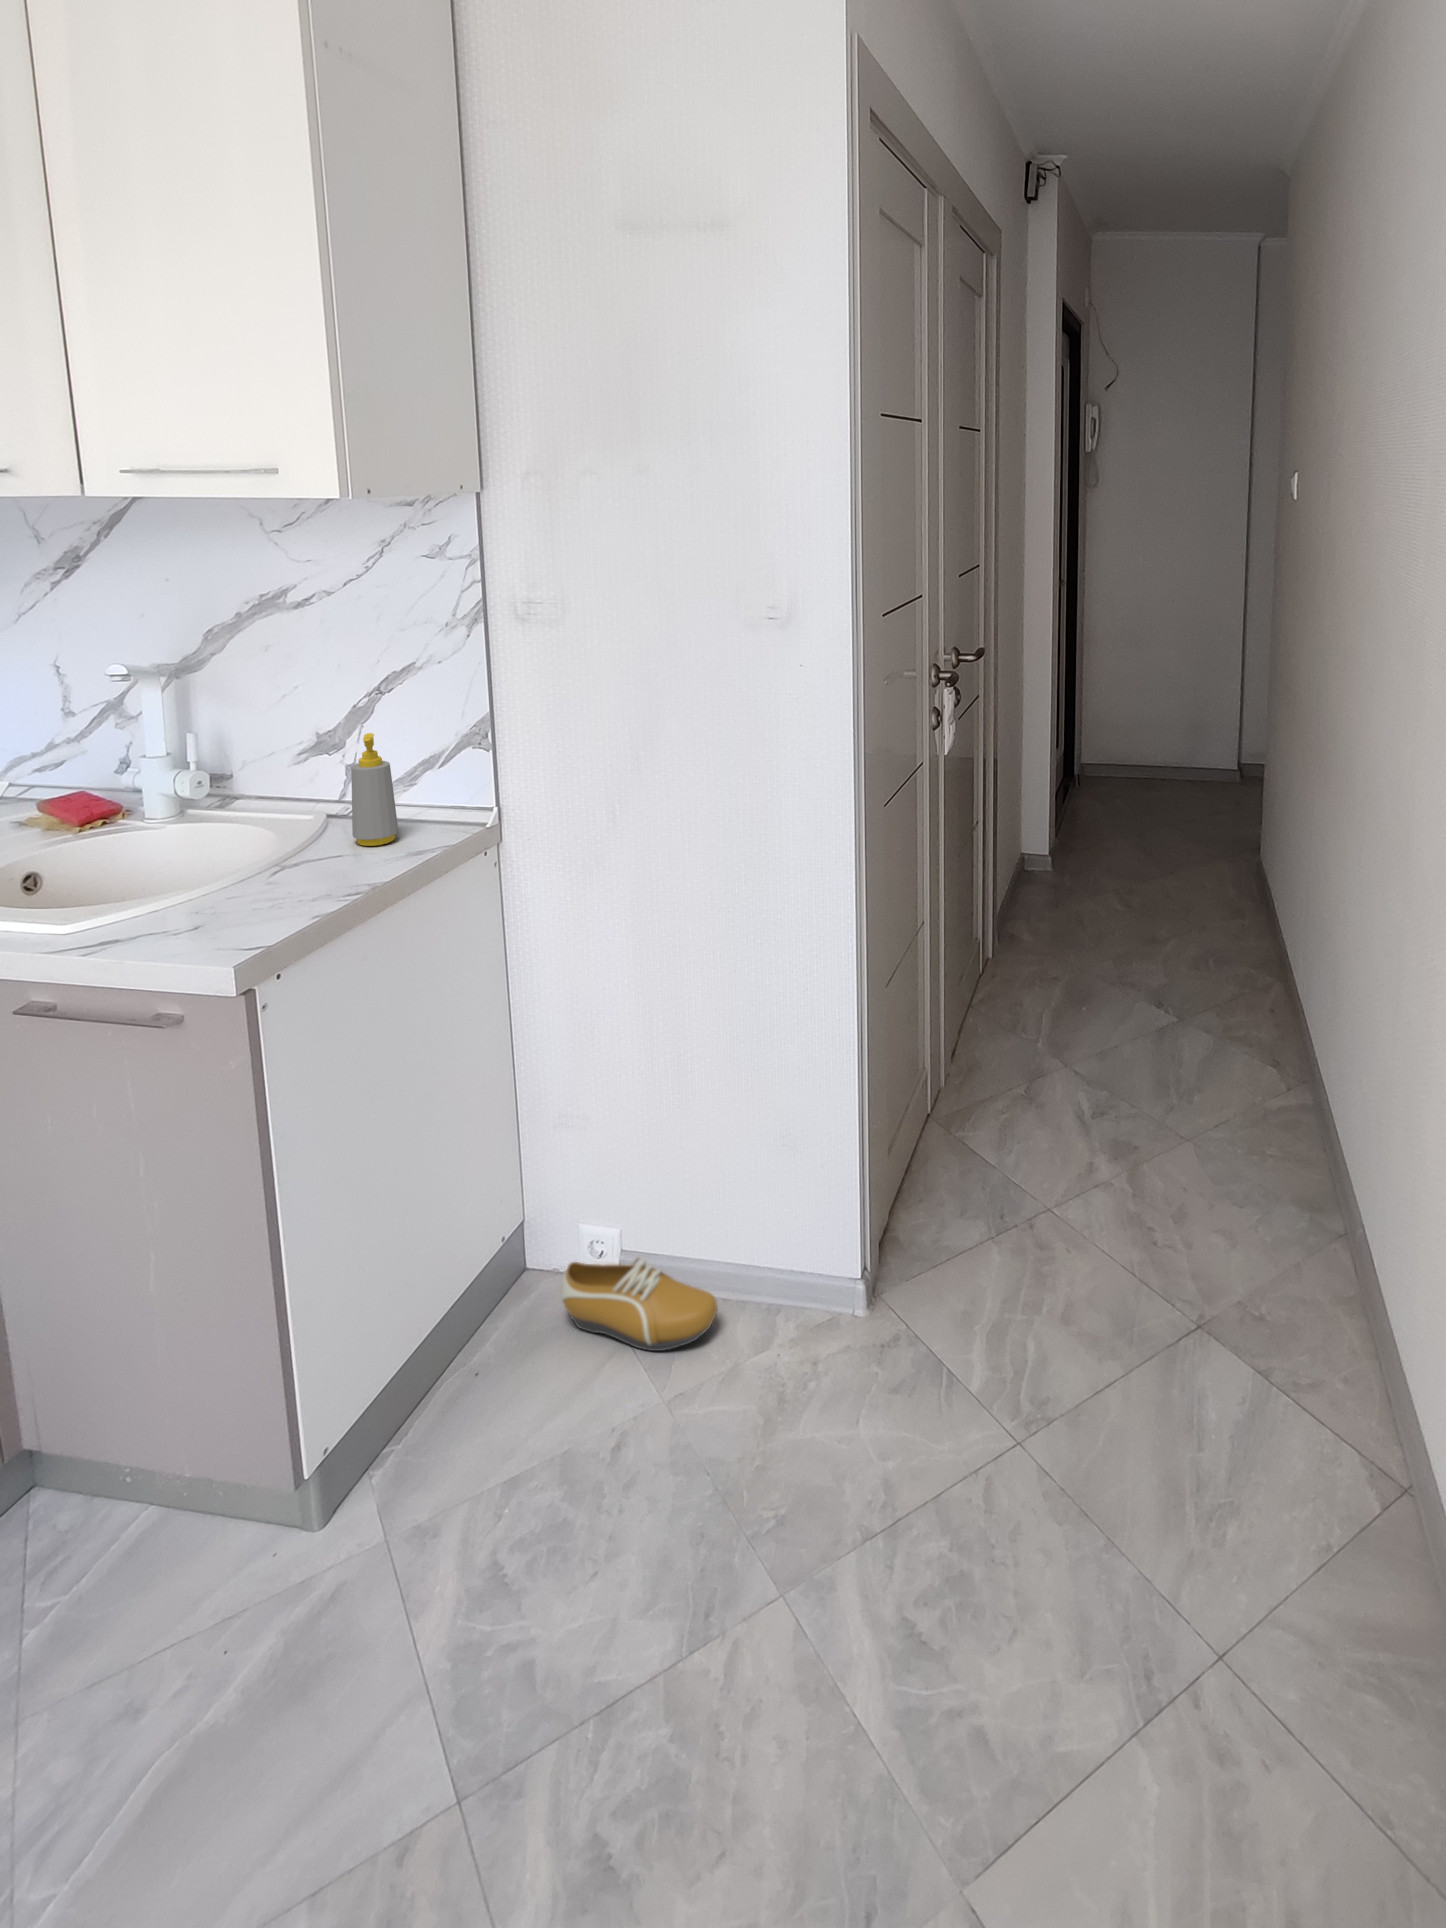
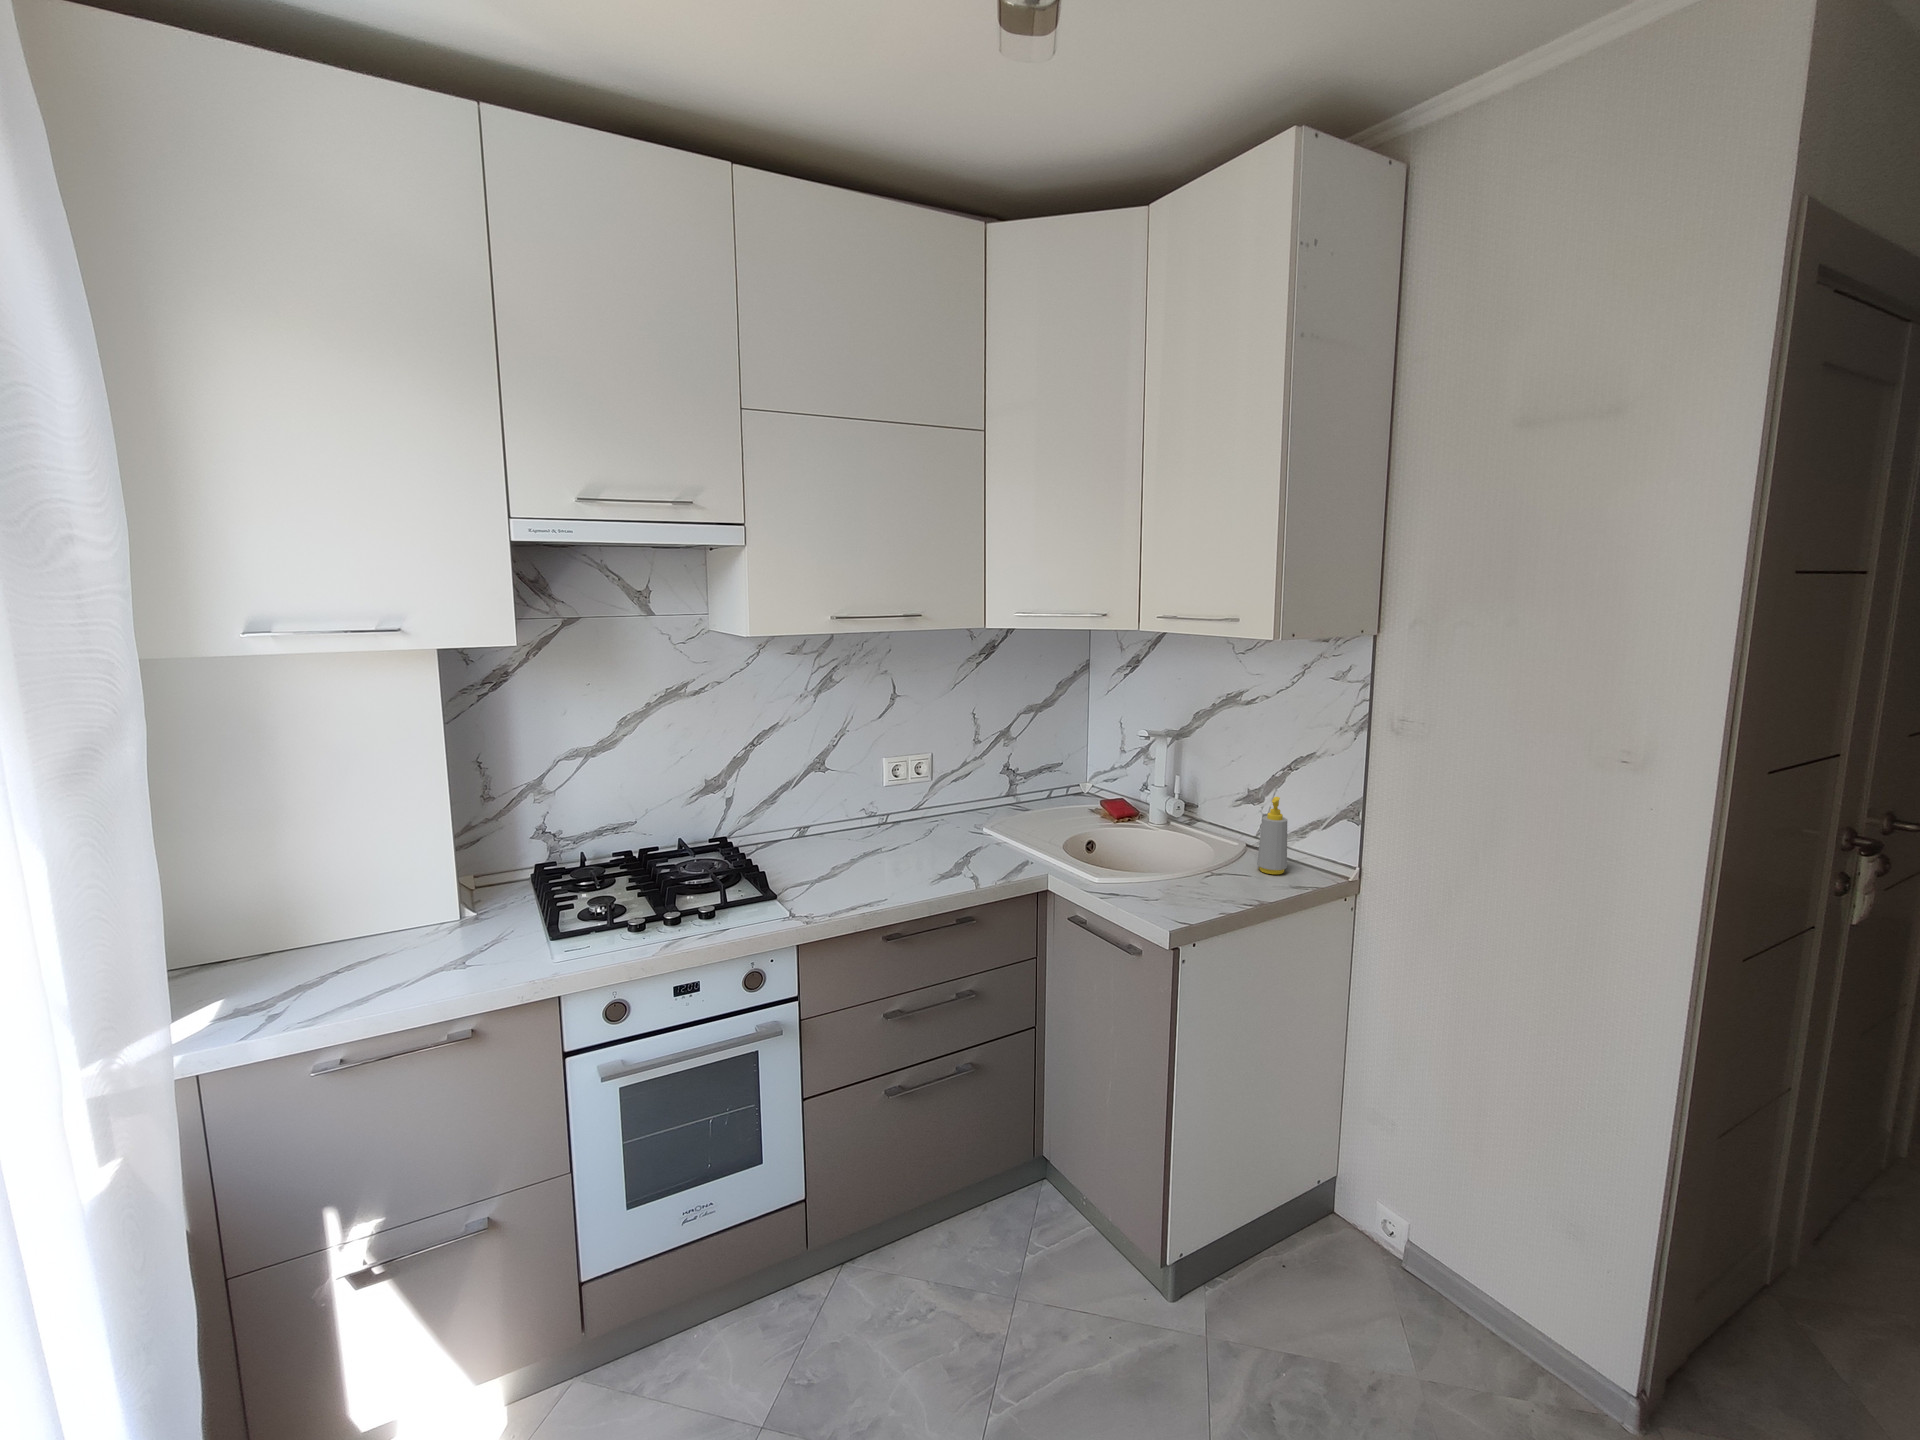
shoe: present [561,1257,718,1351] -> none [1353,1224,1481,1341]

